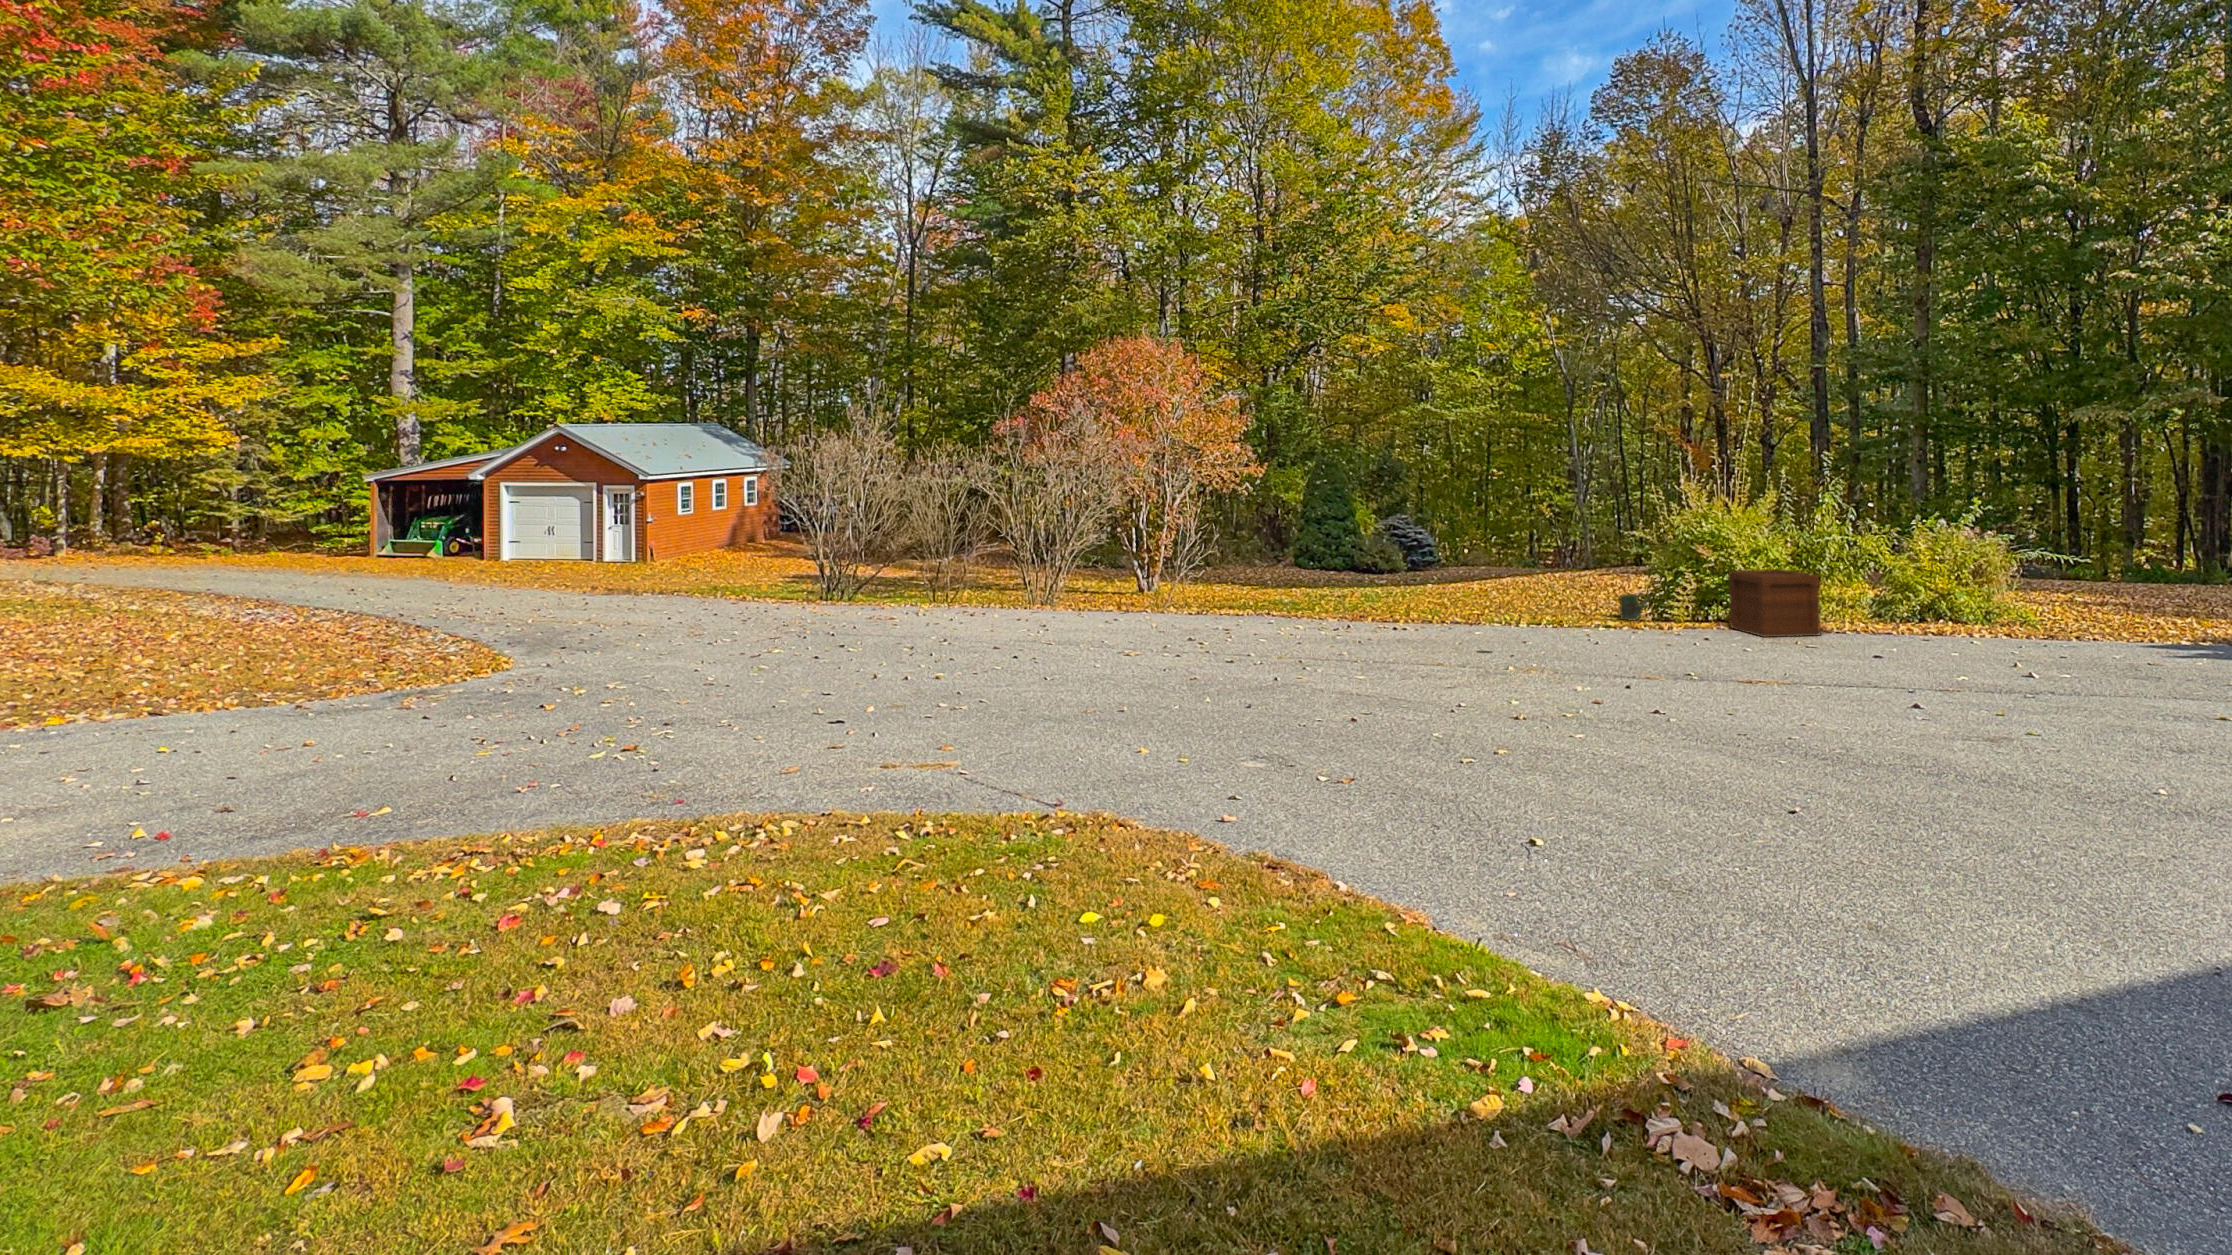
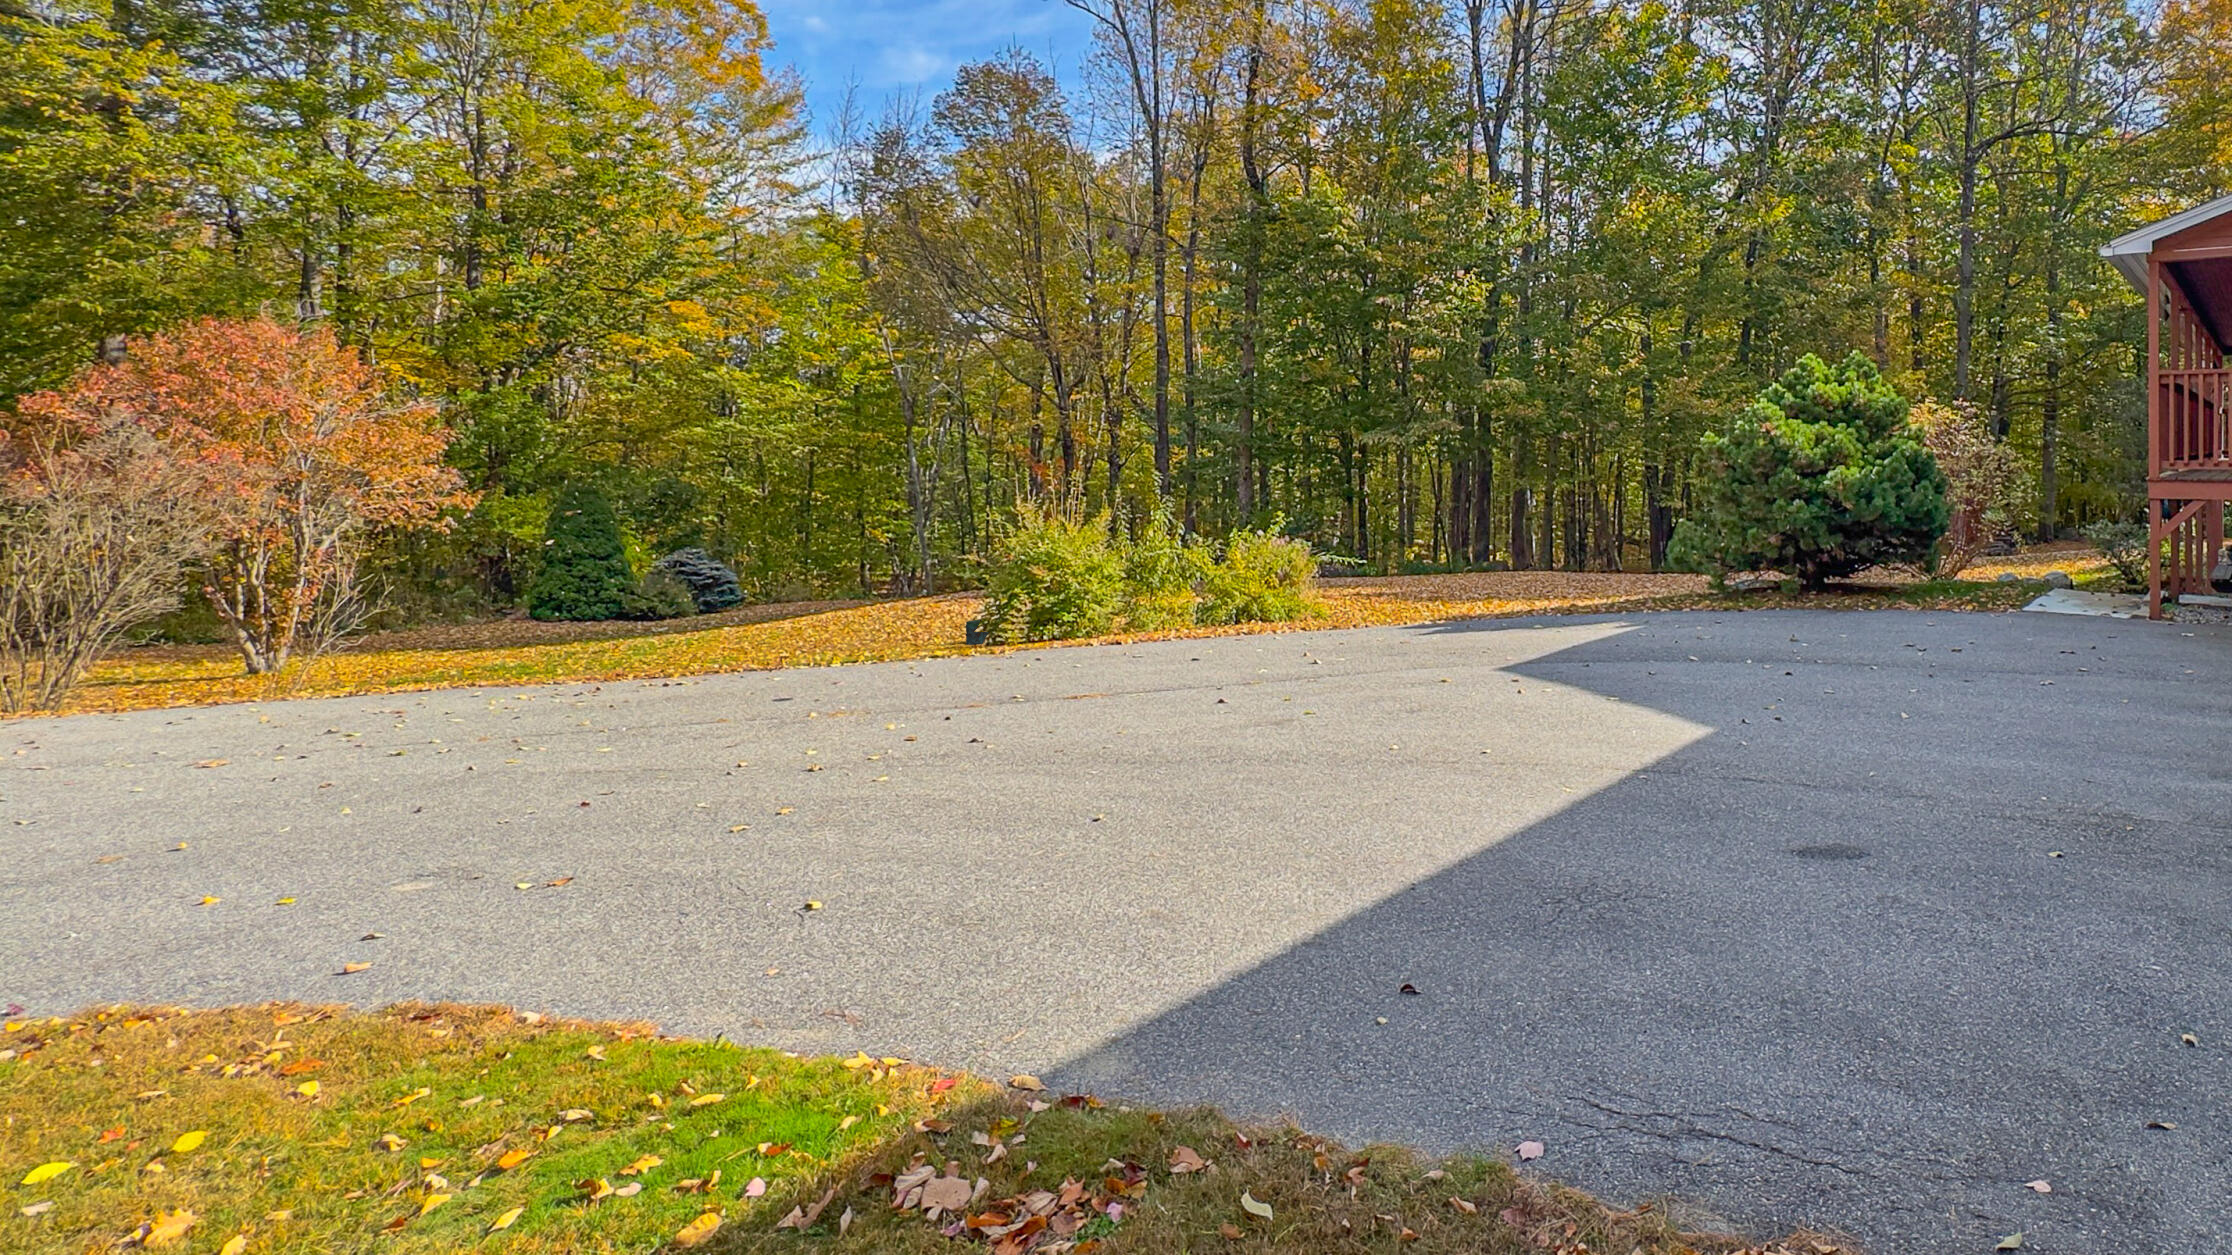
wooden crate: present [1728,569,1820,637] -> none [1064,587,1137,645]

